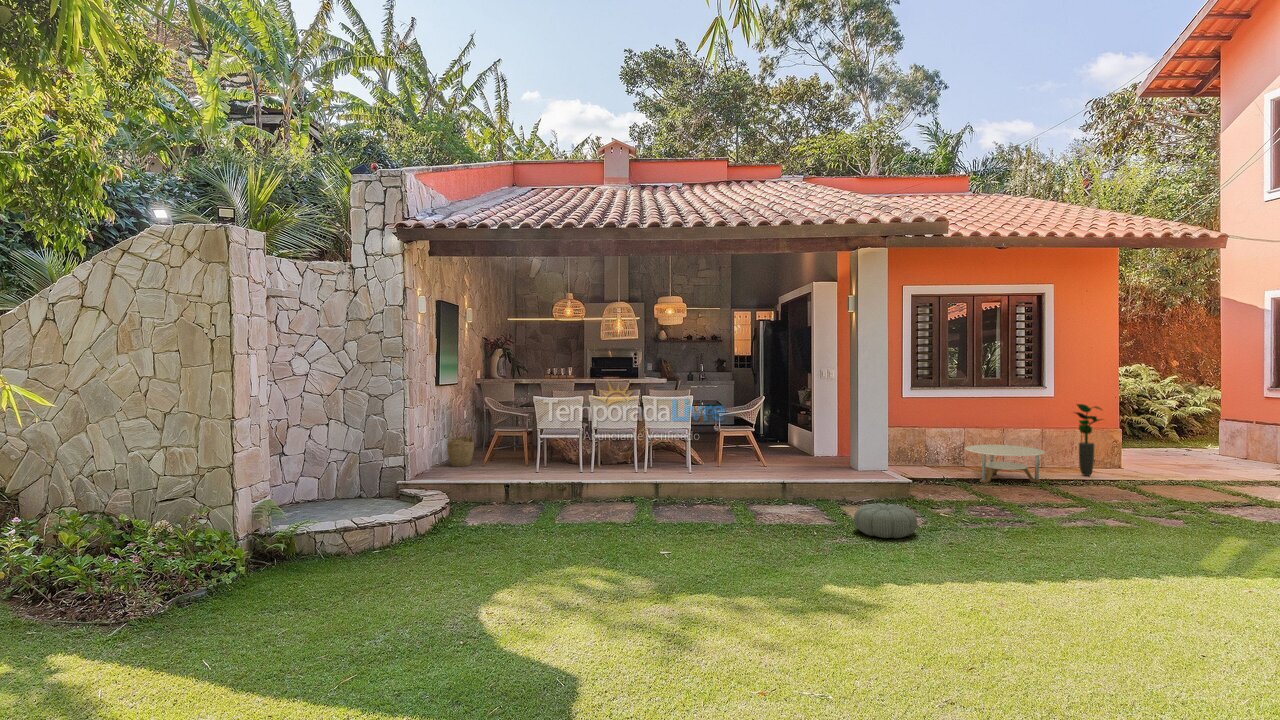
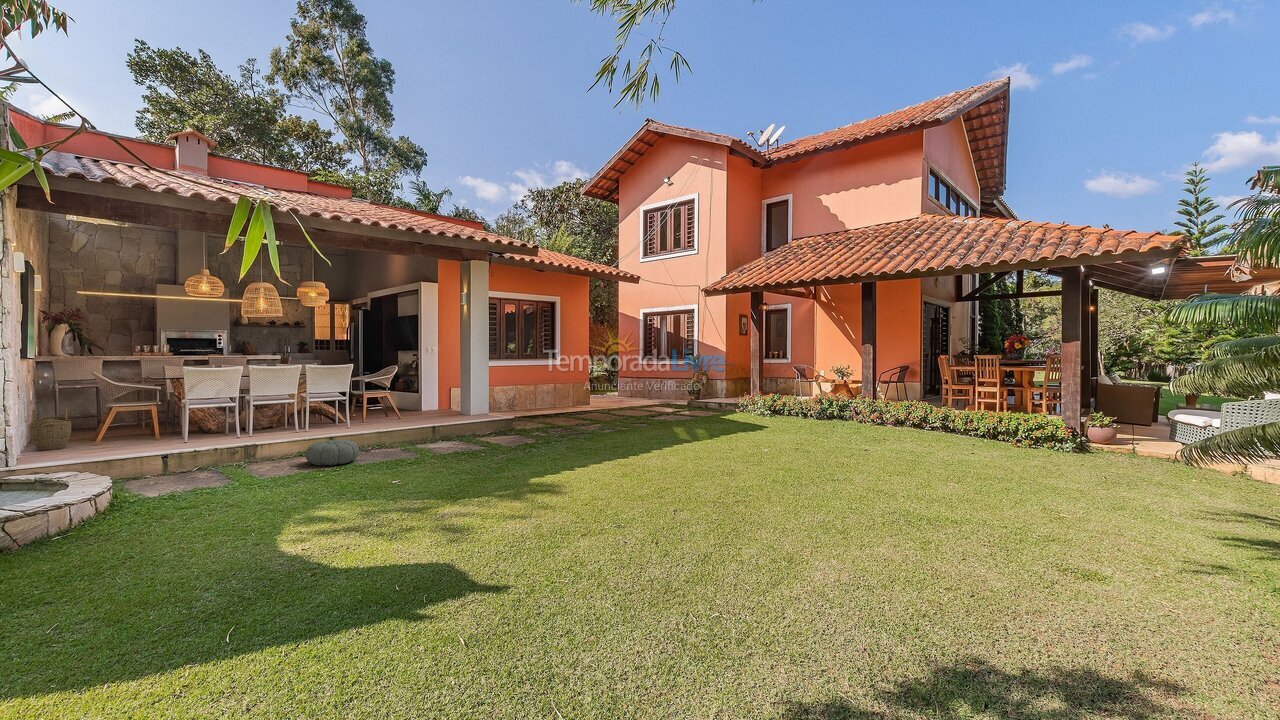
potted plant: present [1075,404,1102,476] -> none [580,366,596,407]
round table: present [965,445,1045,483] -> none [528,392,573,415]
pouf: present [854,503,917,538] -> present [305,440,359,466]

